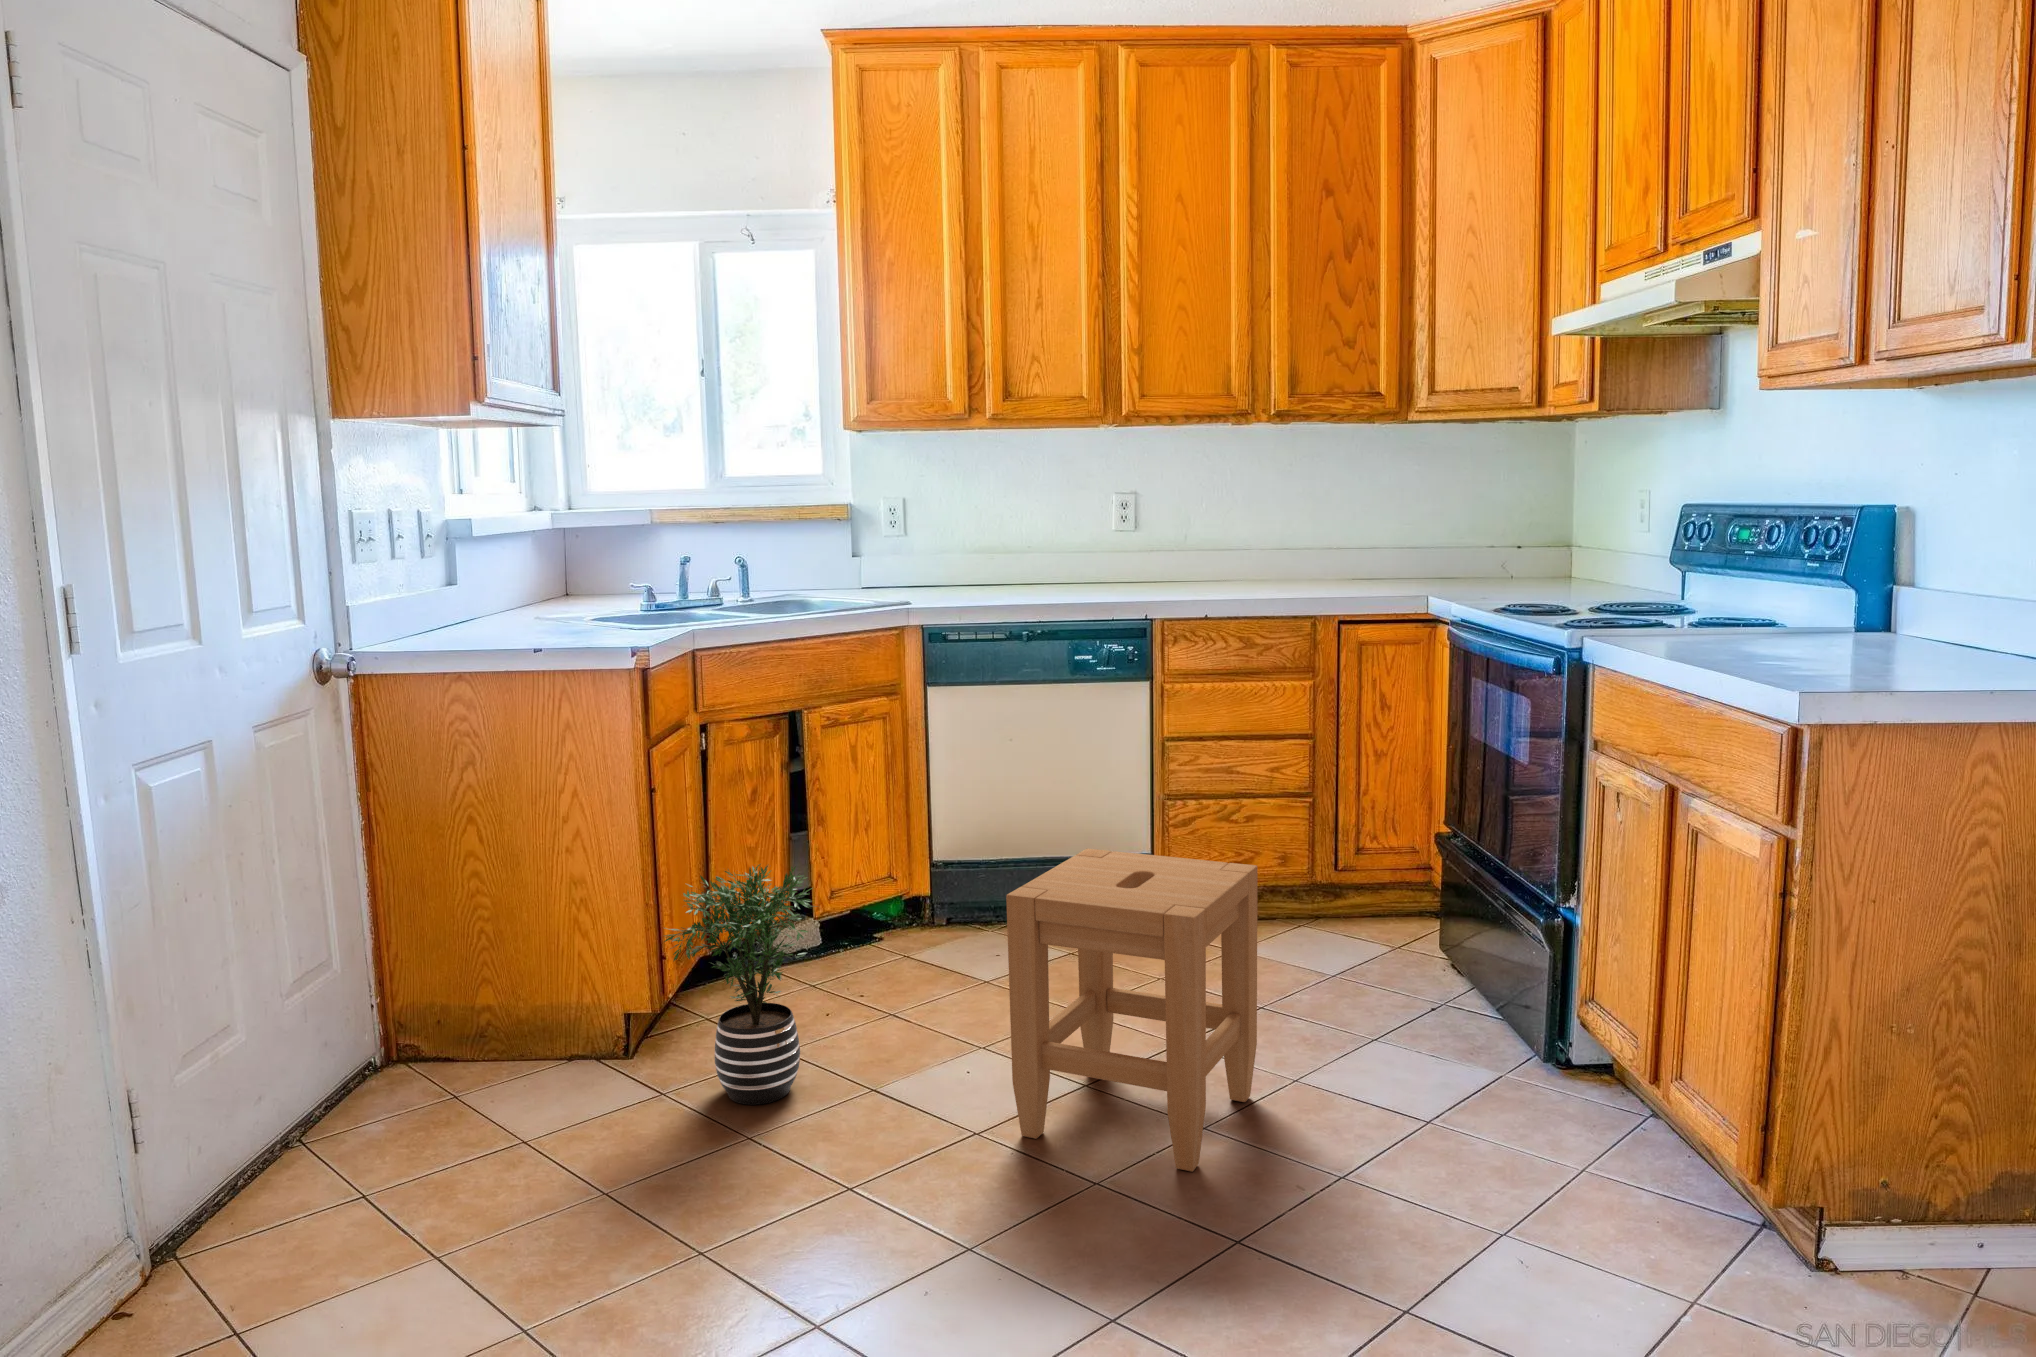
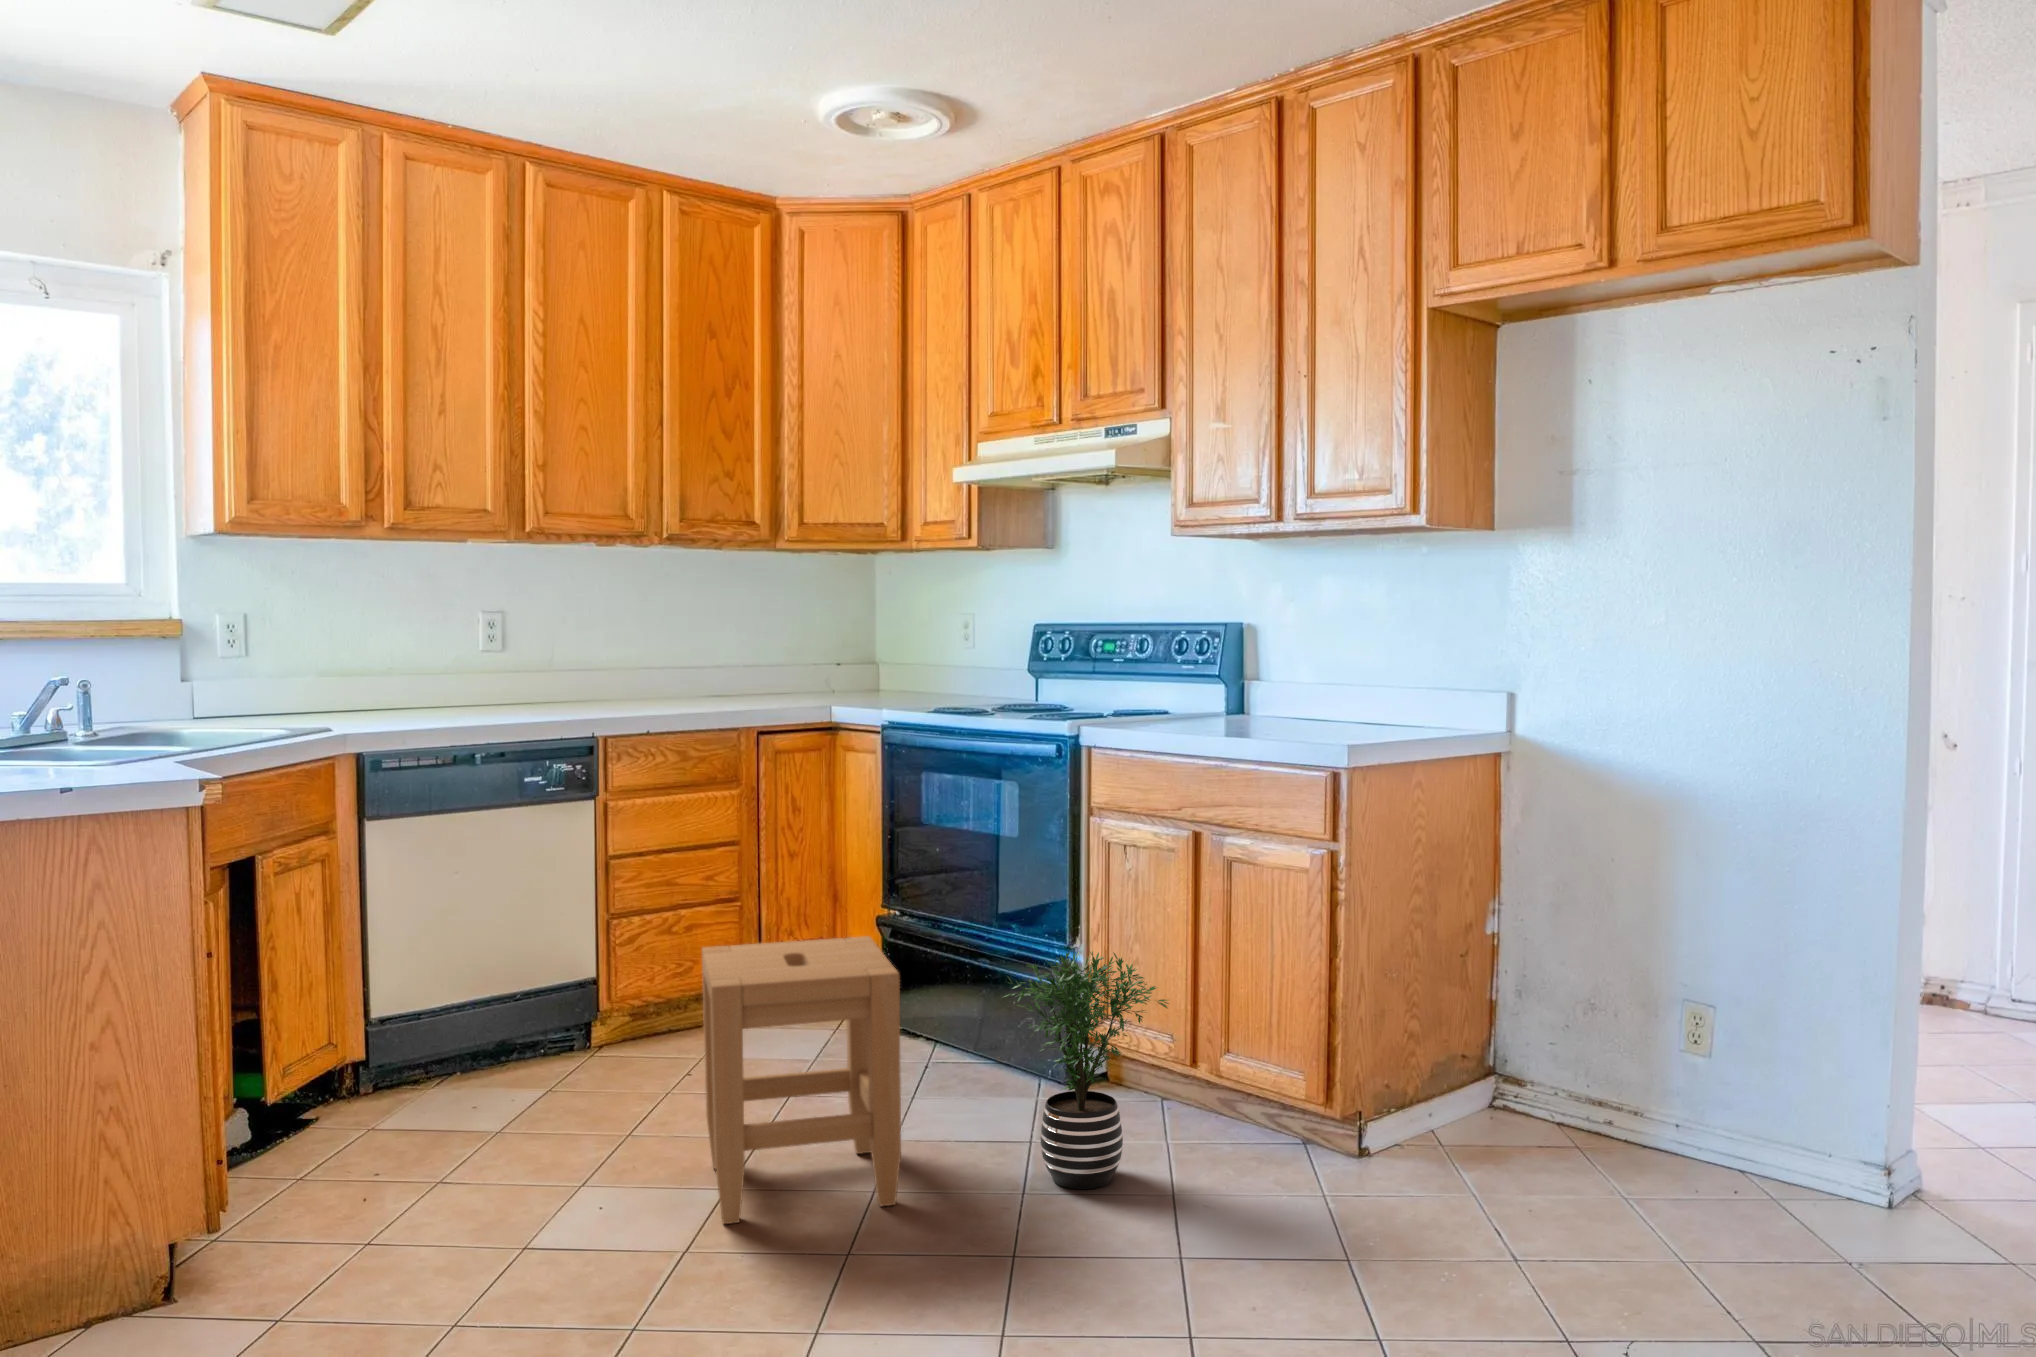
potted plant: present [664,864,810,1105] -> present [1004,951,1169,1189]

